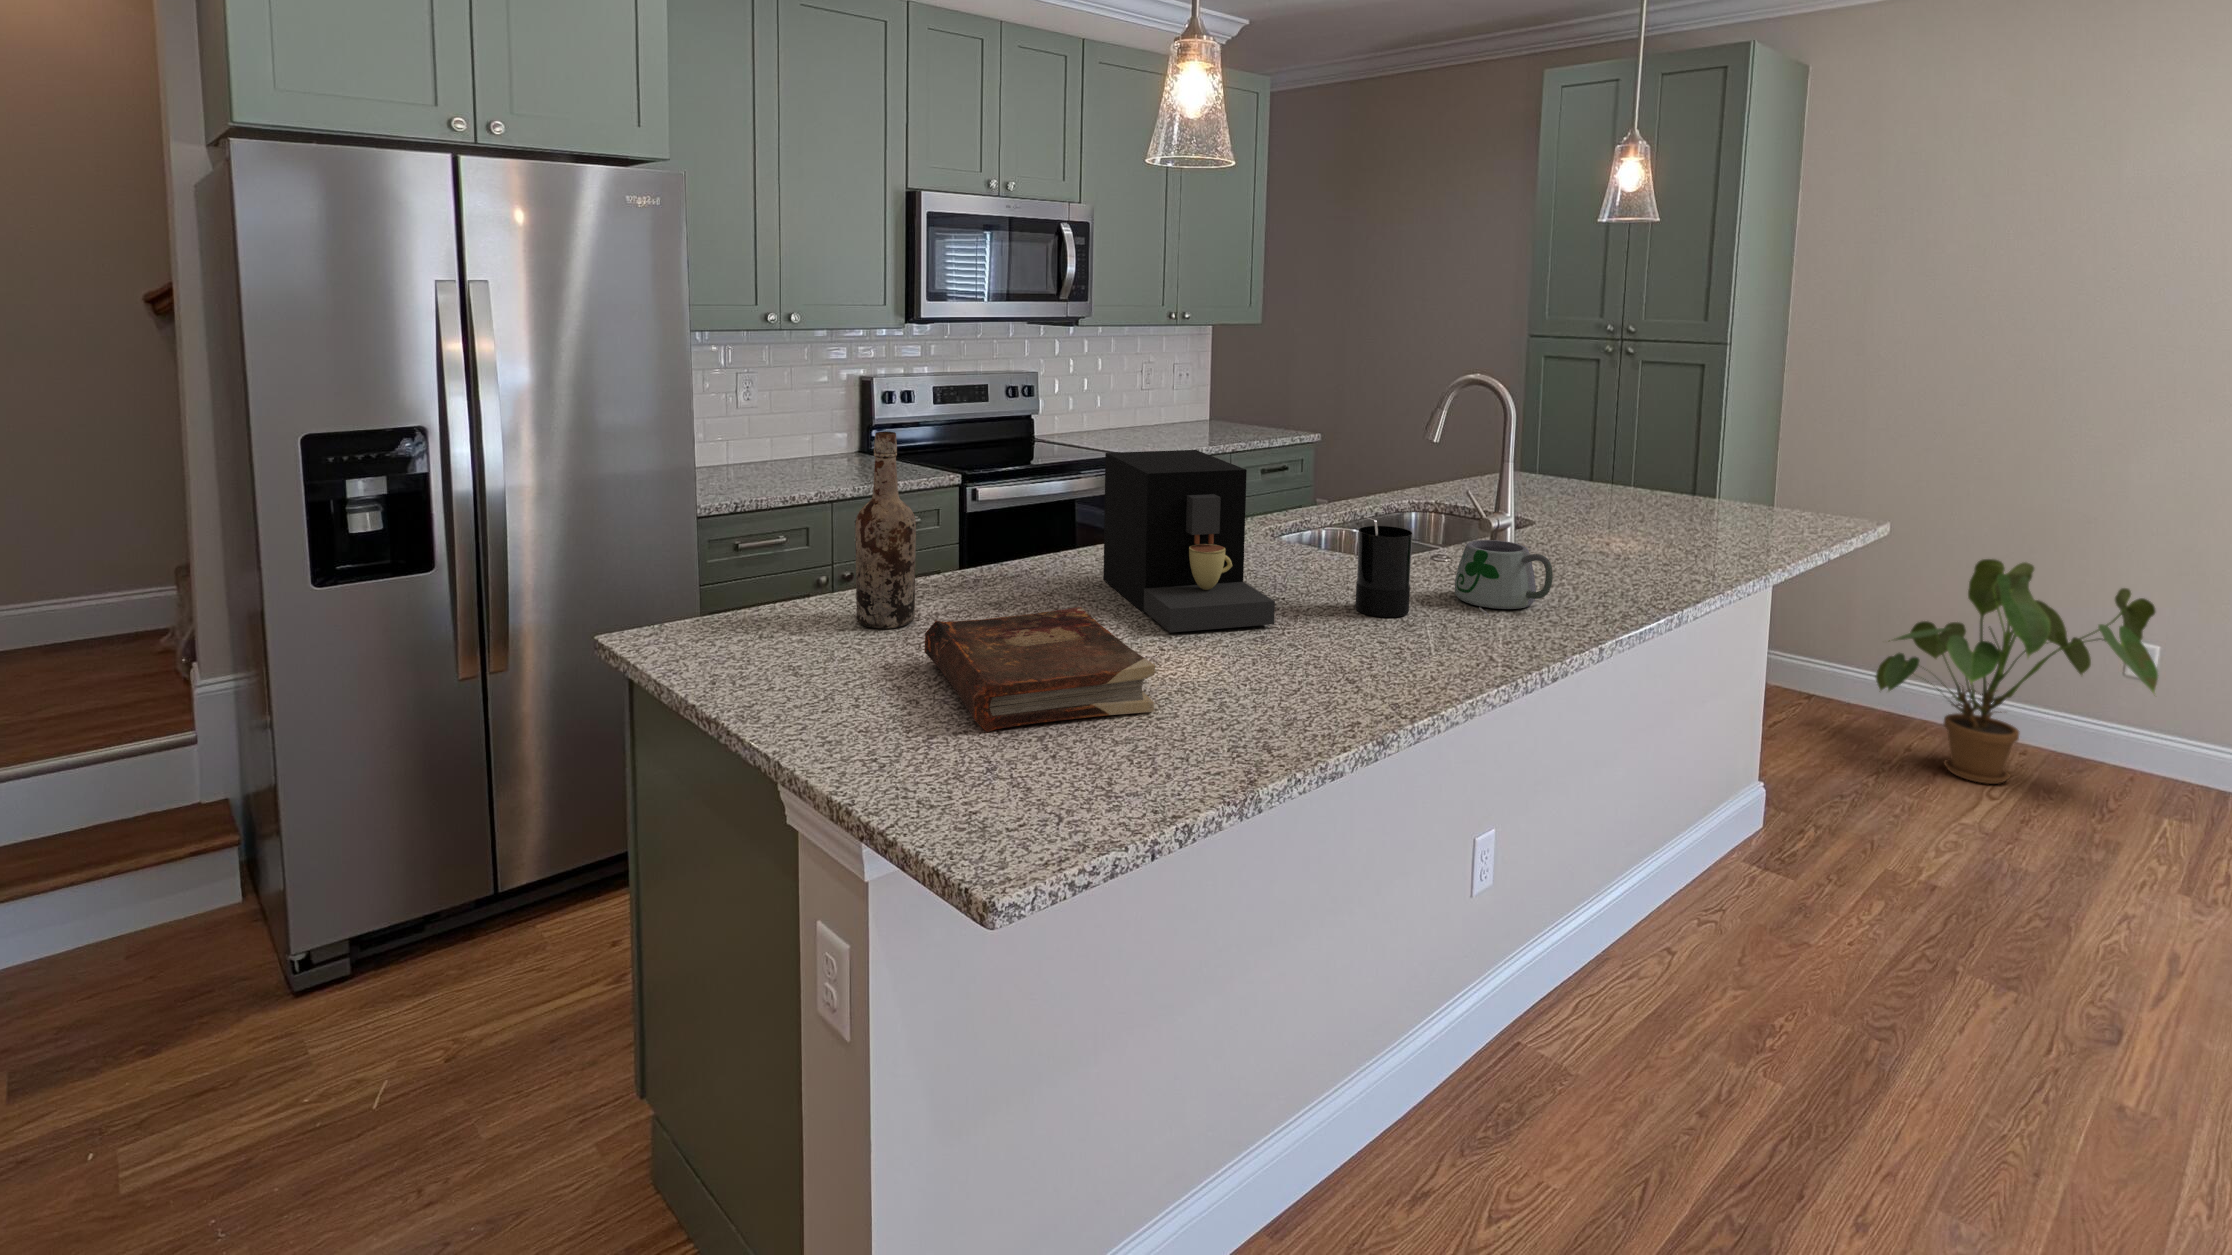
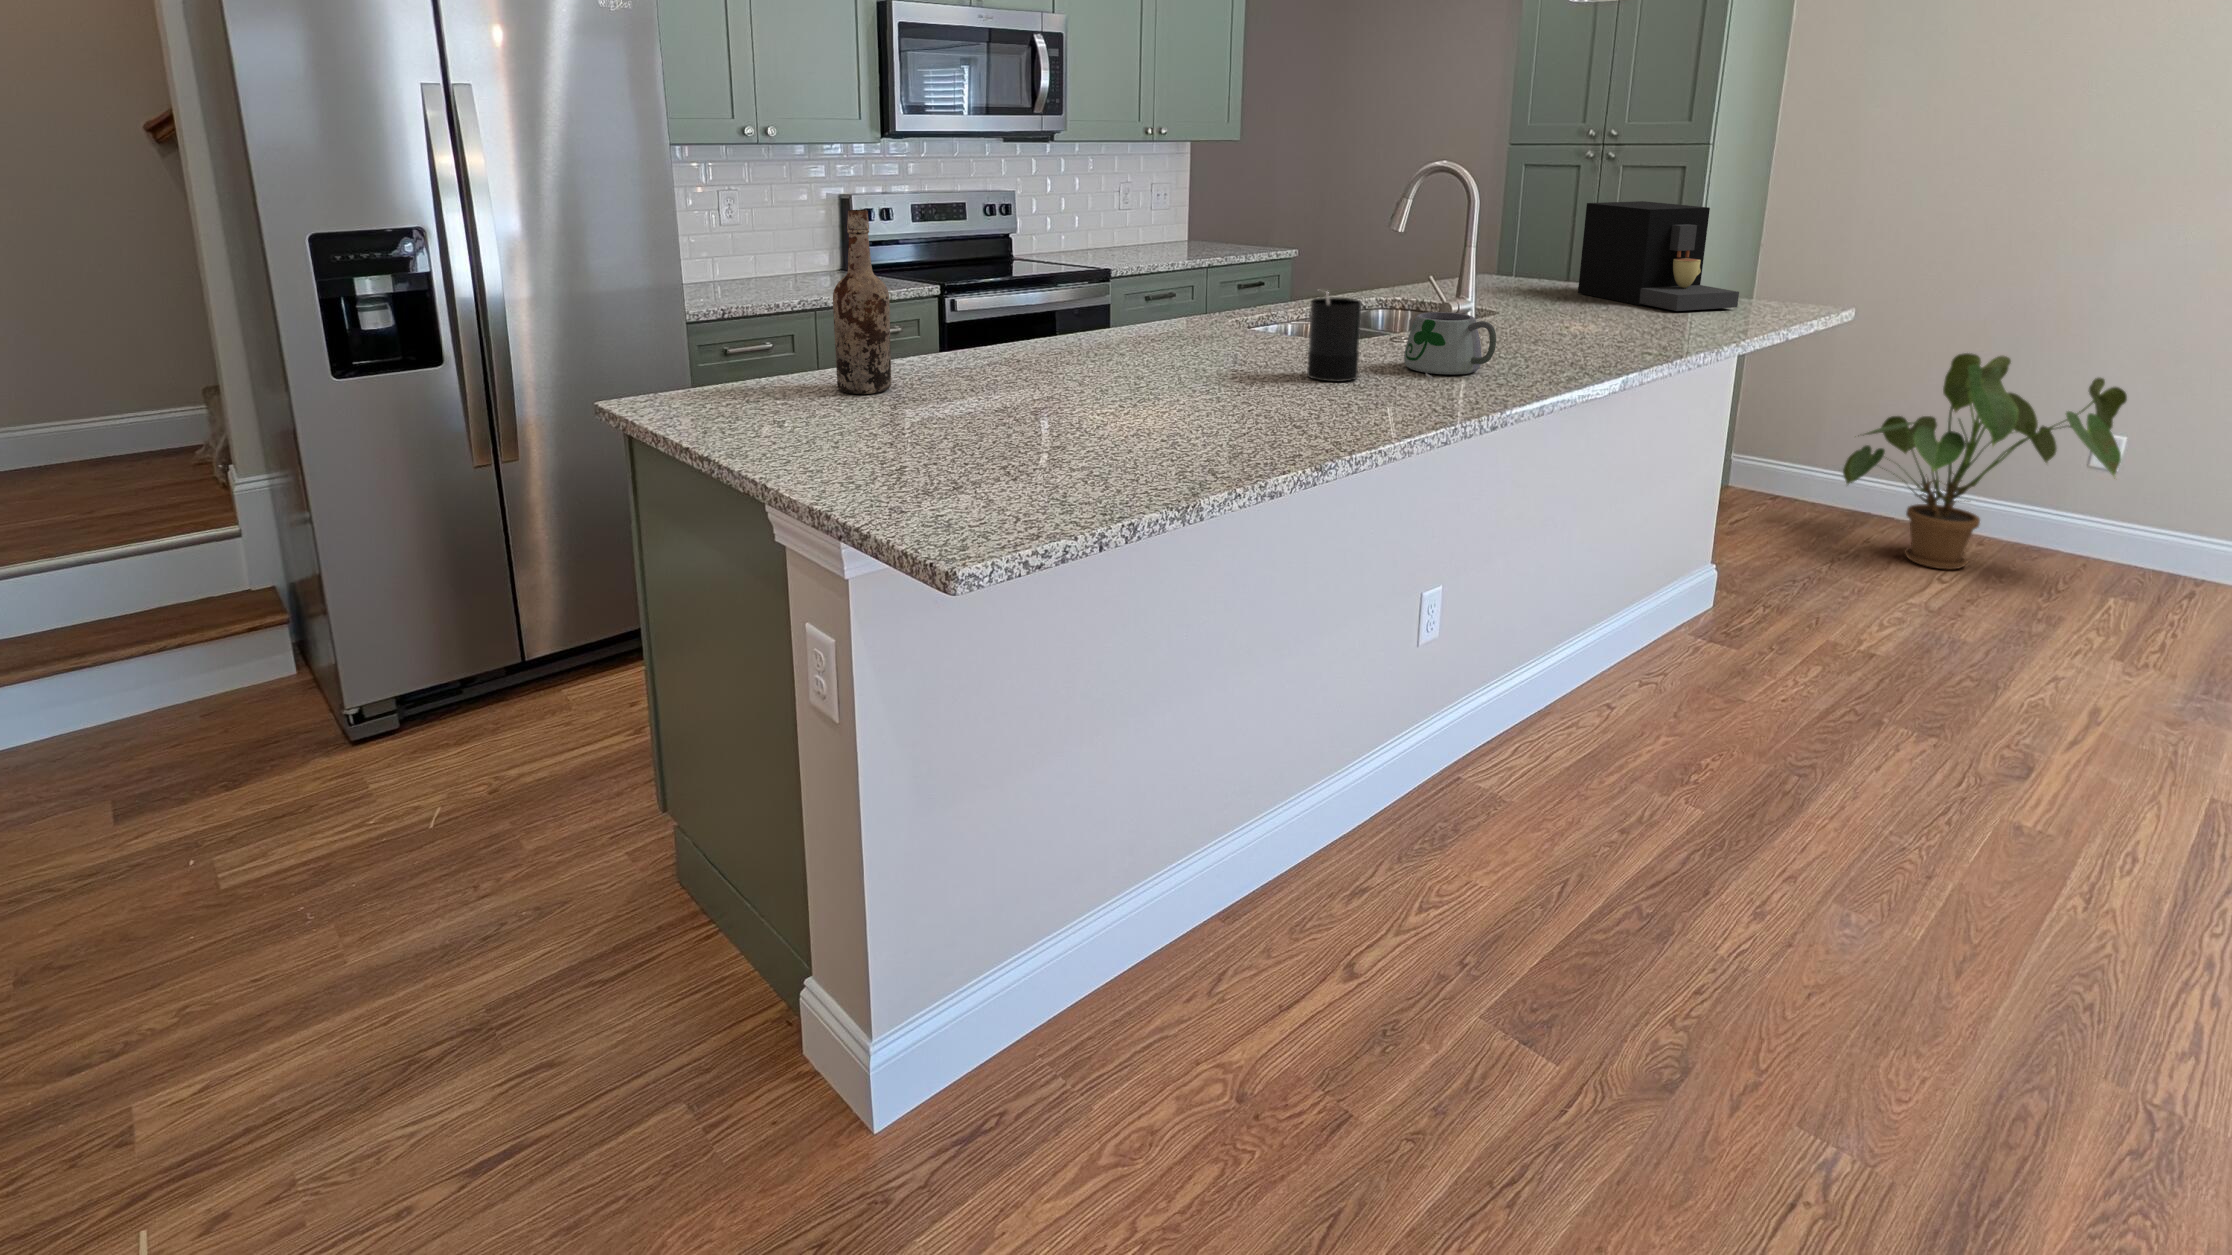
coffee maker: present [1103,450,1275,633] -> present [1578,201,1739,311]
book: present [924,607,1155,732] -> none [900,367,1108,463]

